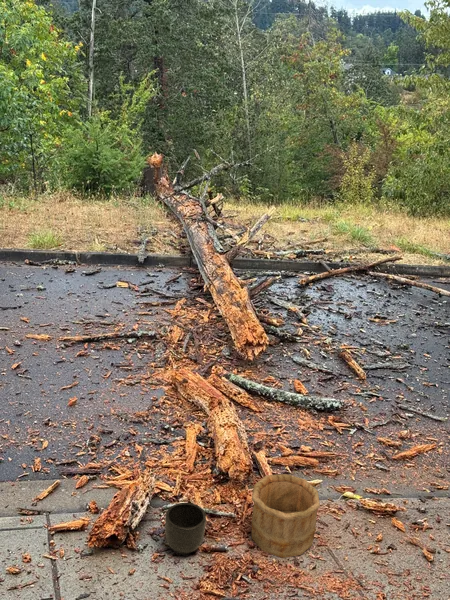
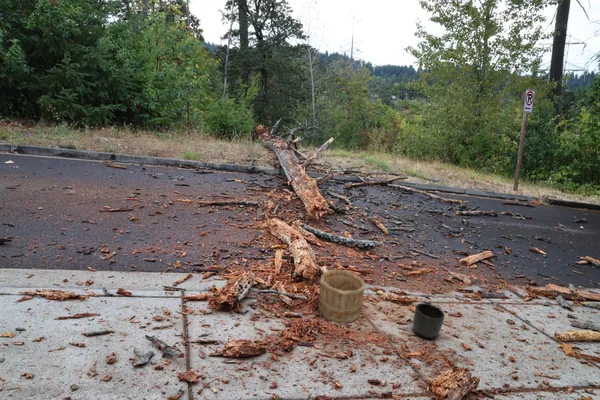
planter: present [165,503,206,555] -> present [413,303,445,338]

